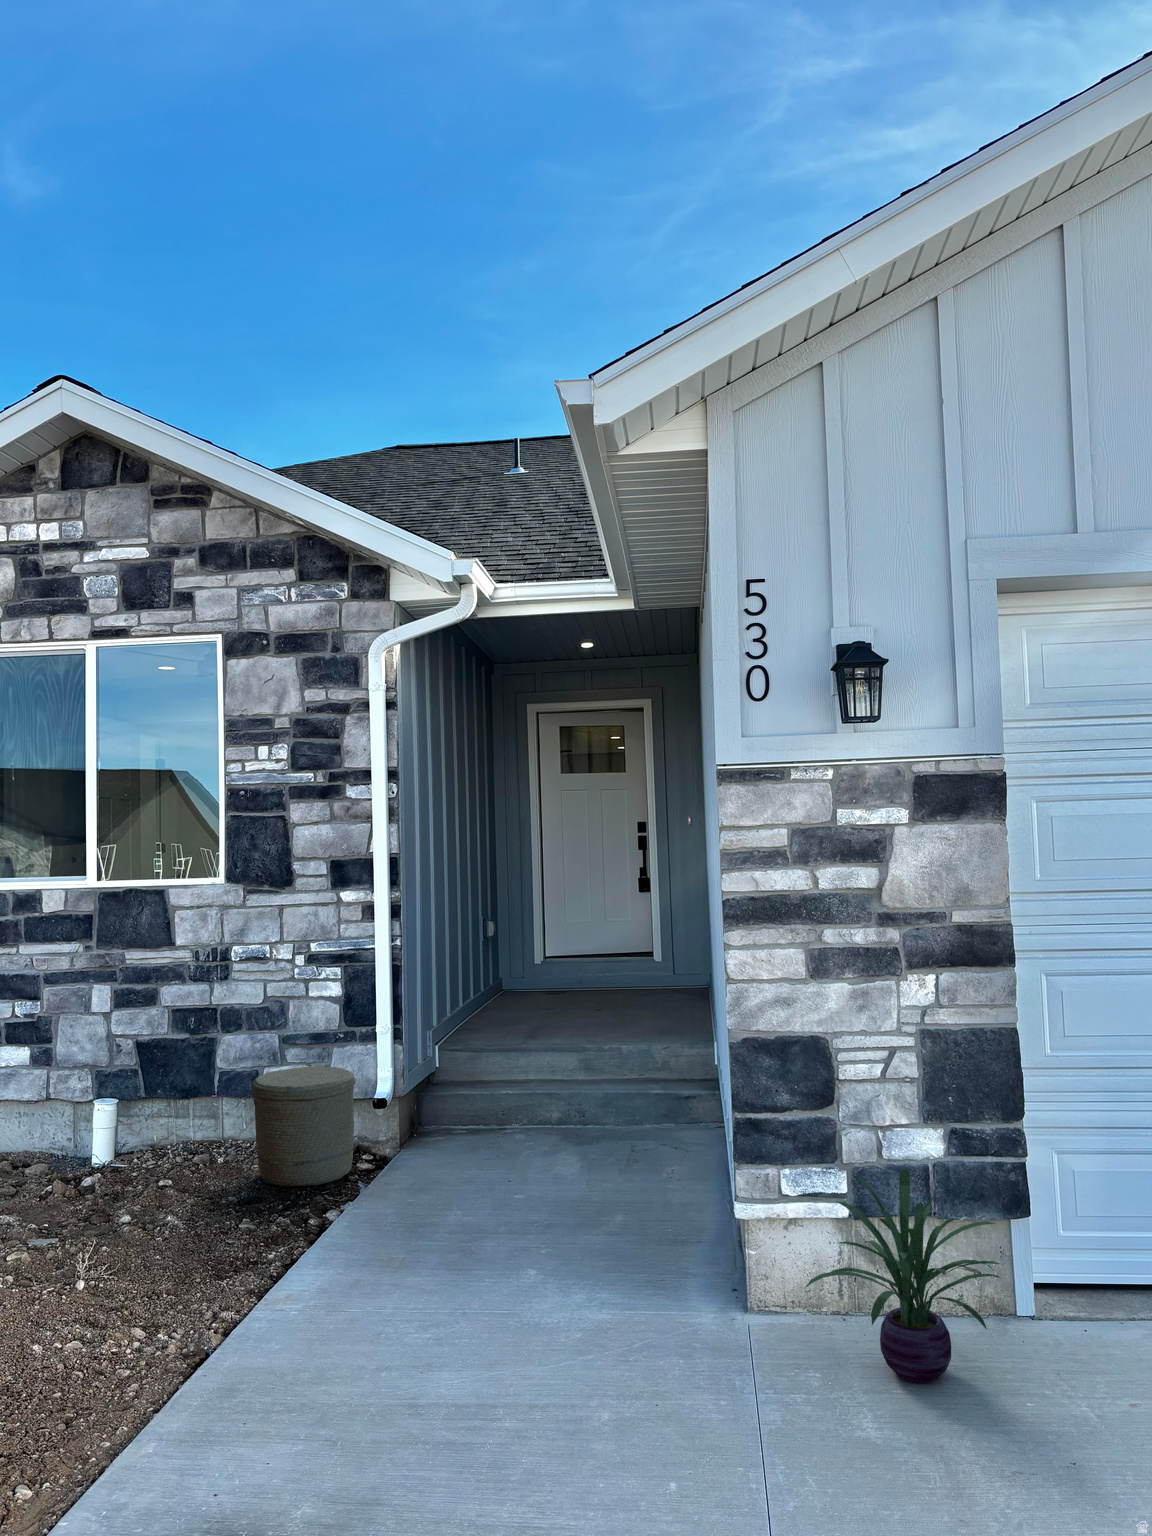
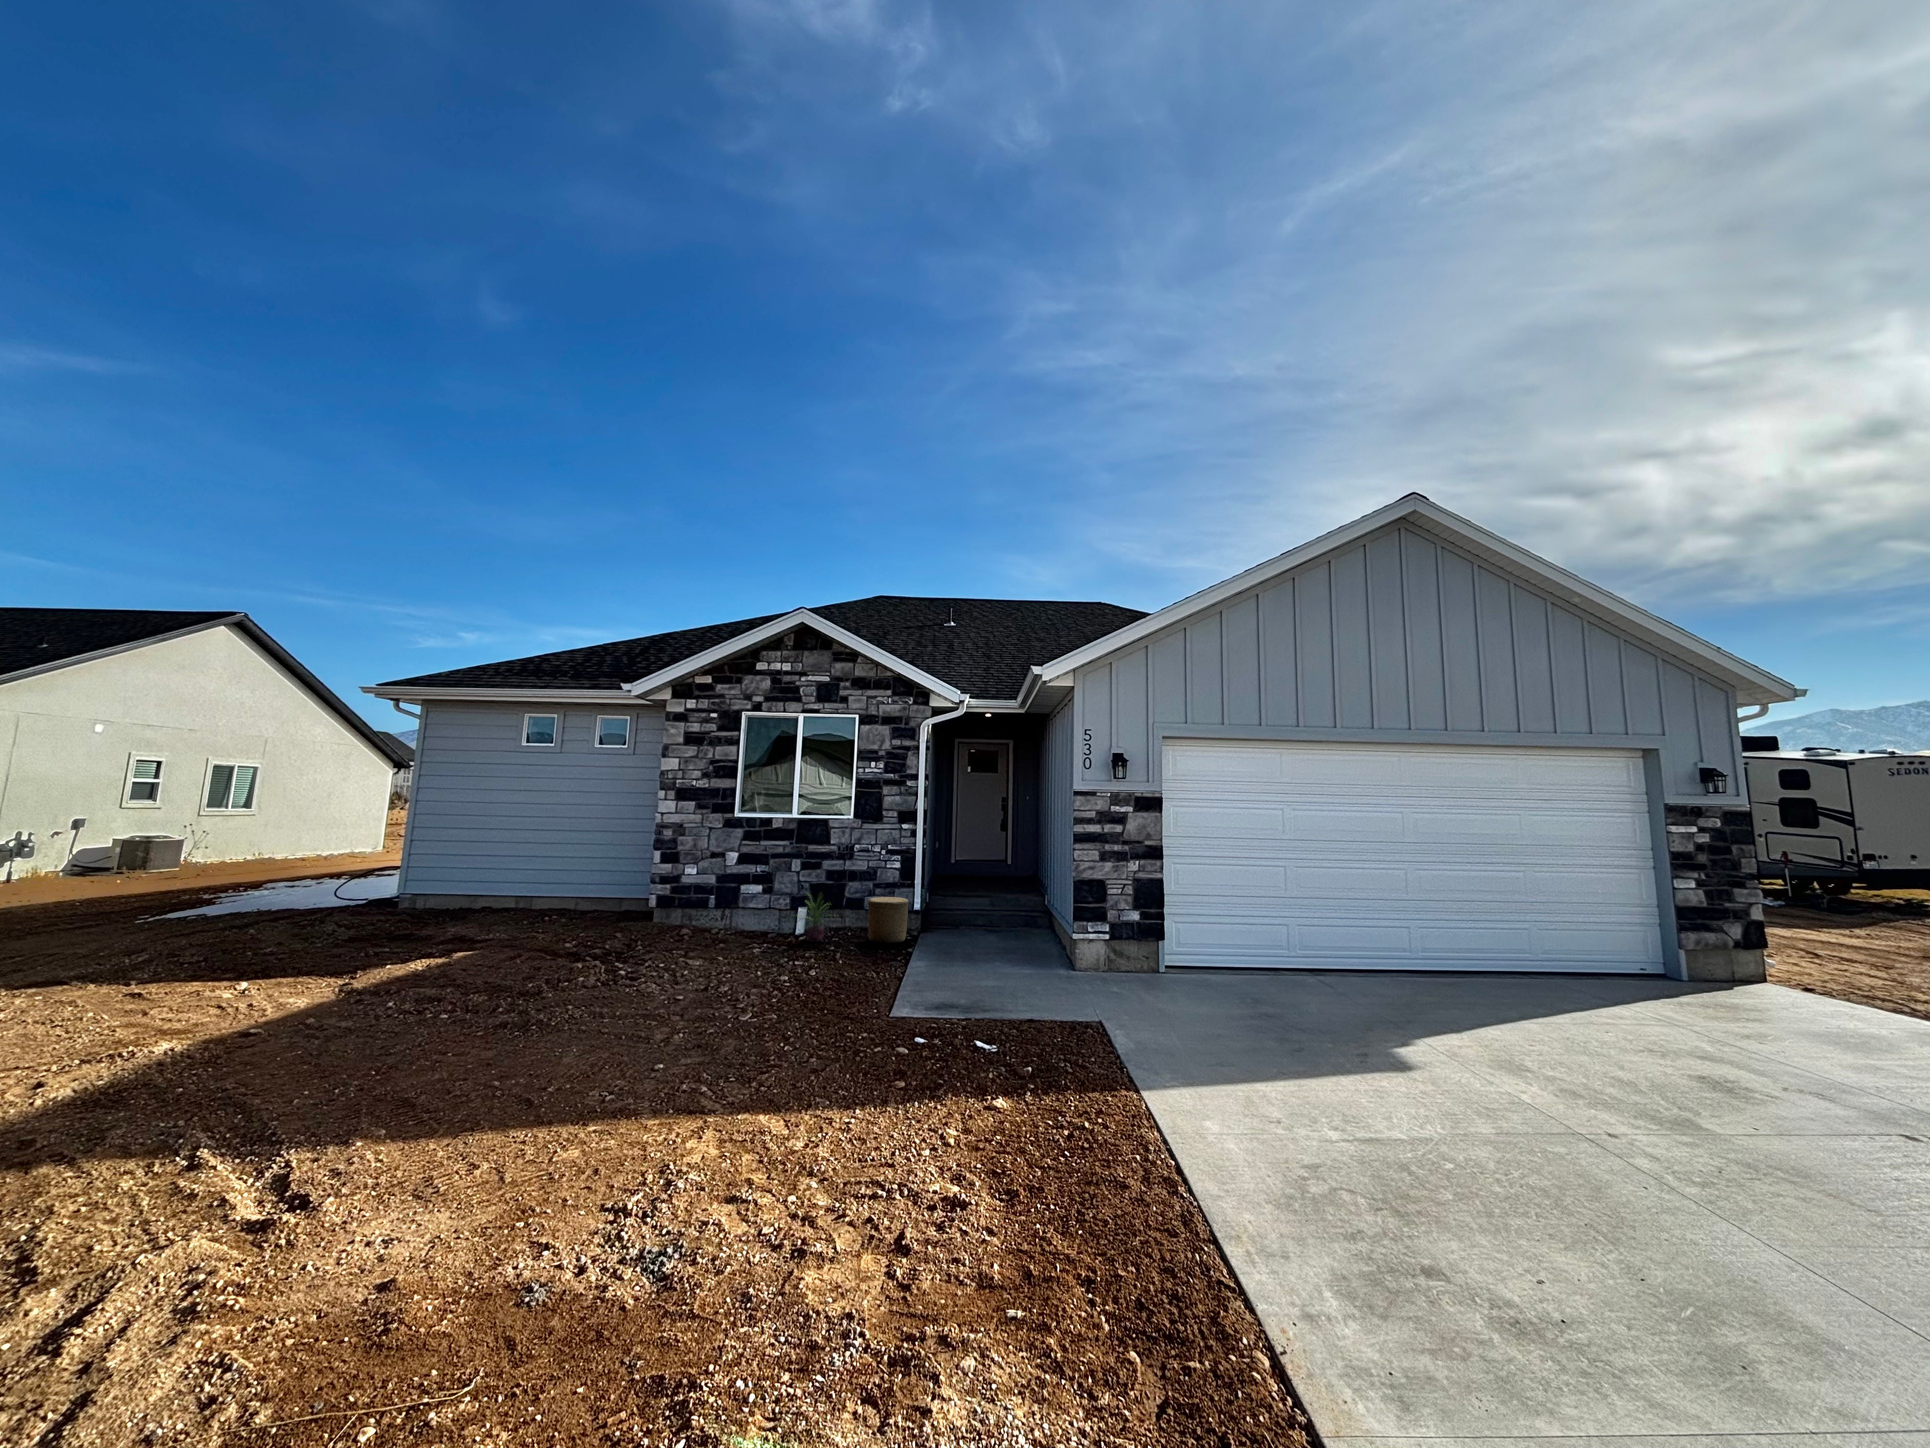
decorative plant: present [804,1169,1000,1383] -> present [798,894,824,942]

